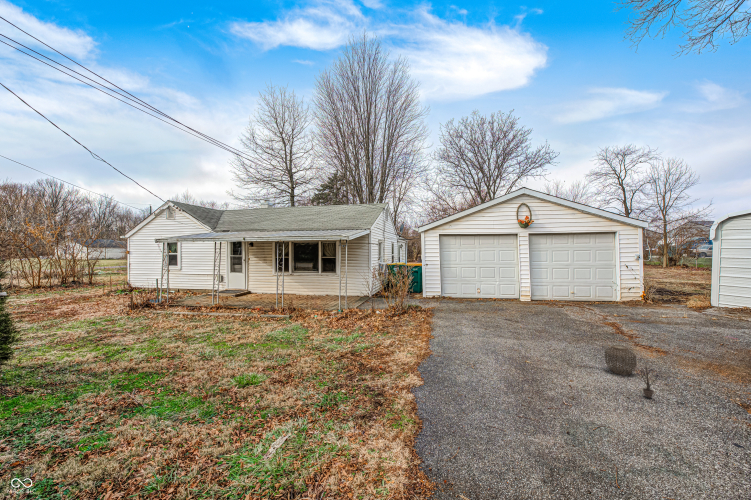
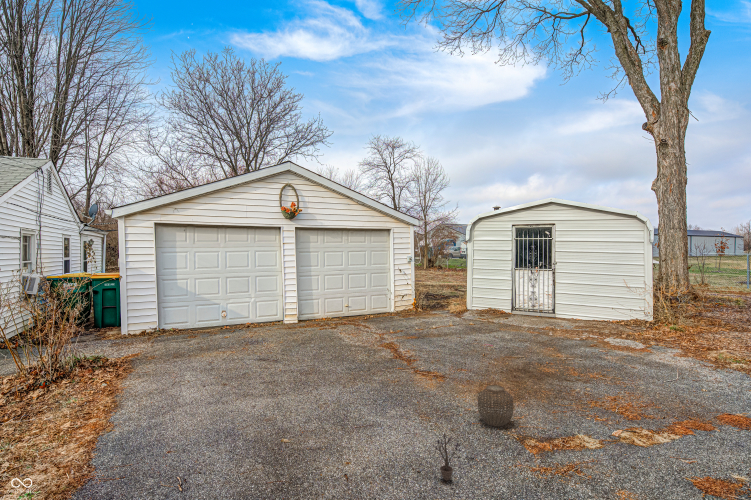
woven basket: present [605,345,636,375] -> present [478,385,513,427]

